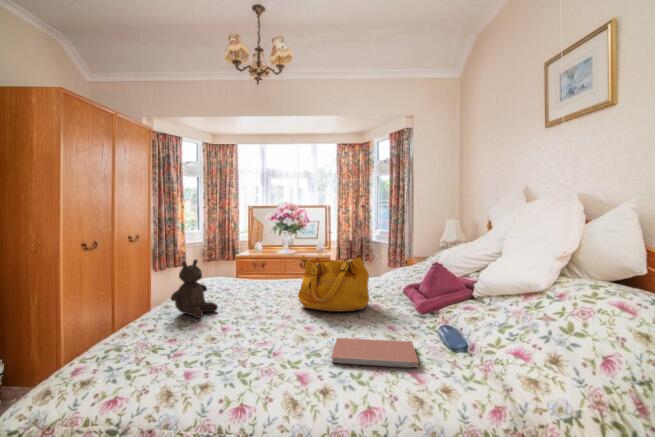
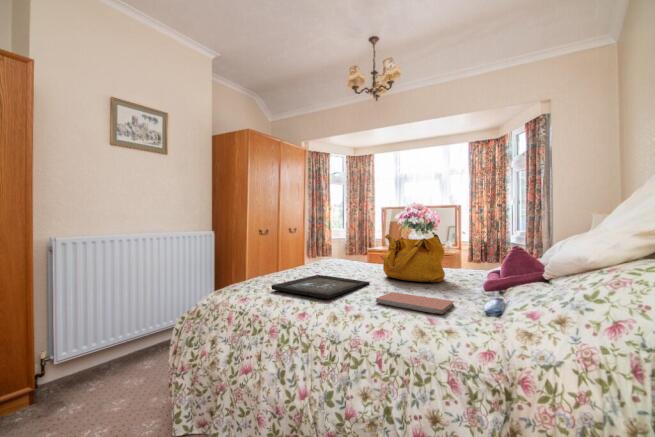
stuffed bear: present [171,259,218,318] -> none [293,234,324,274]
tray: none [161,319,295,372] -> present [271,275,370,299]

